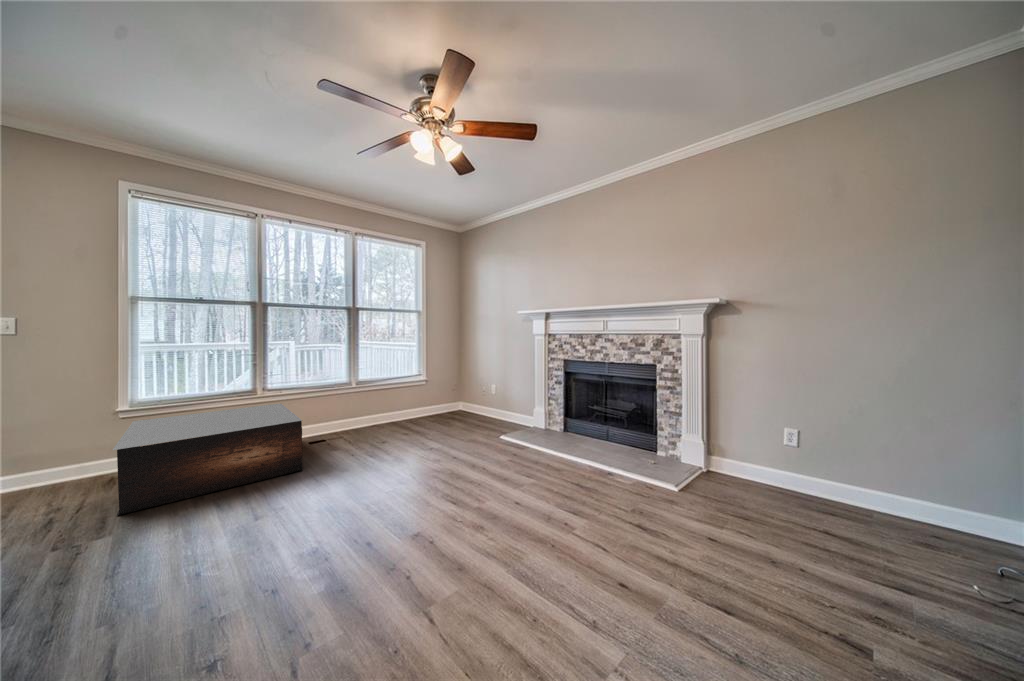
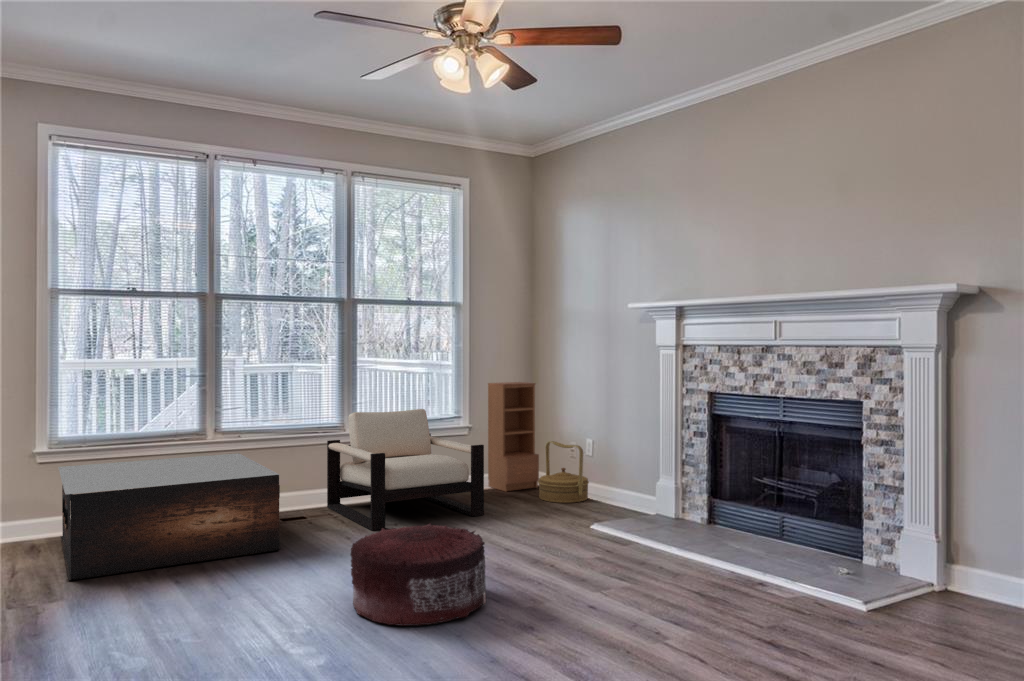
bookcase: none [439,355,468,415] -> present [488,382,539,491]
armchair: none [342,372,439,449] -> present [327,409,484,531]
woven basket: none [469,387,496,421] -> present [538,441,589,503]
pouf: none [344,452,445,540] -> present [350,523,486,626]

